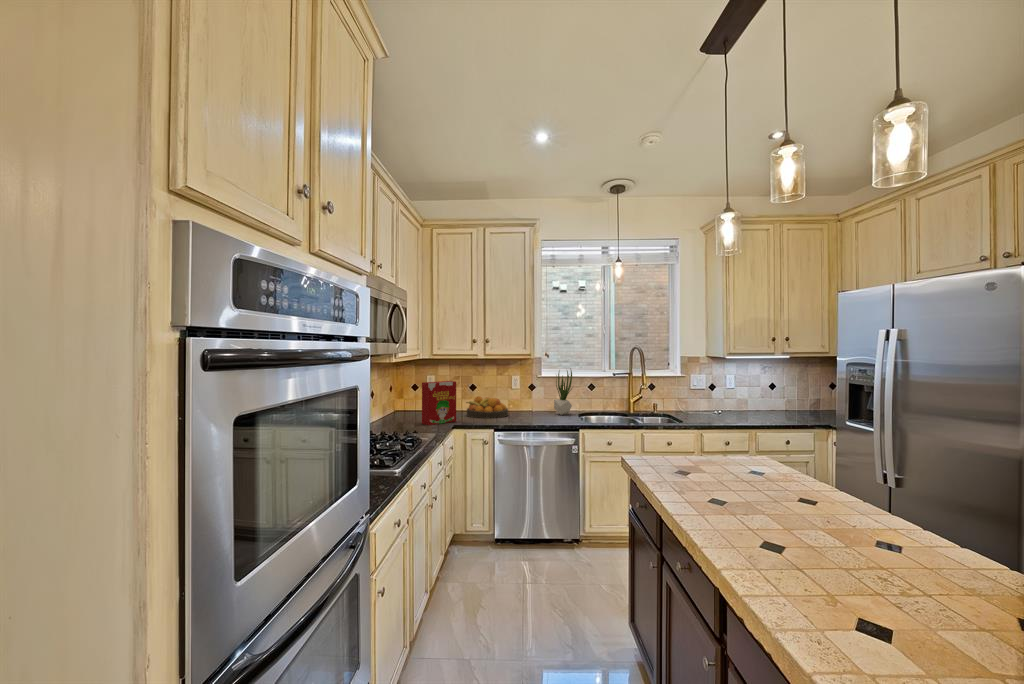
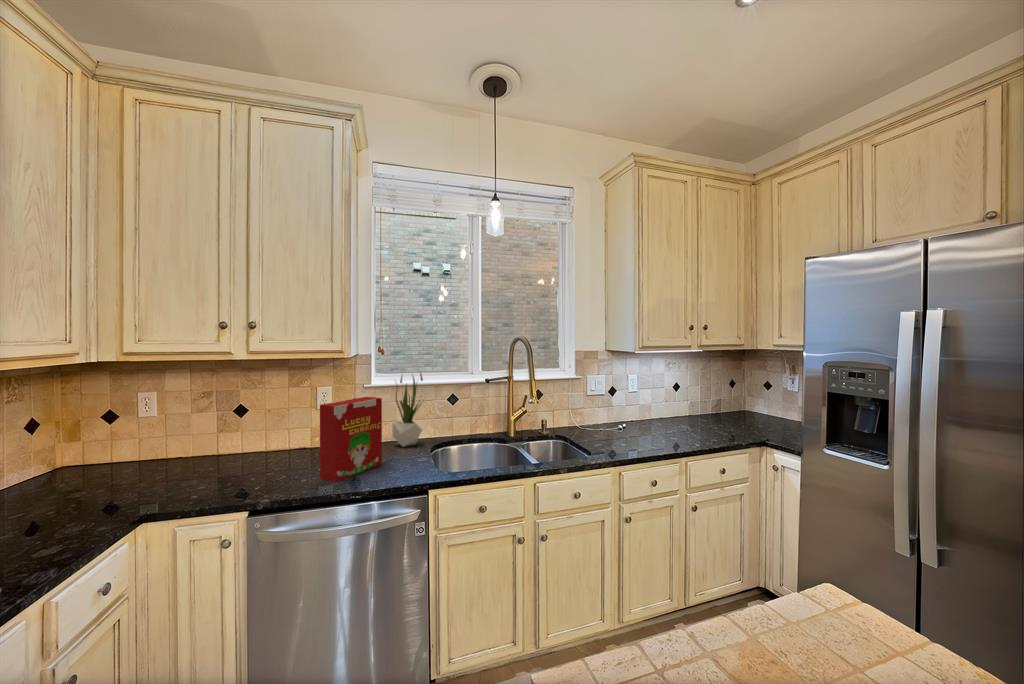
cereal box: present [422,381,456,425] -> present [320,397,382,482]
fruit bowl: present [466,396,508,418] -> none [218,426,308,472]

